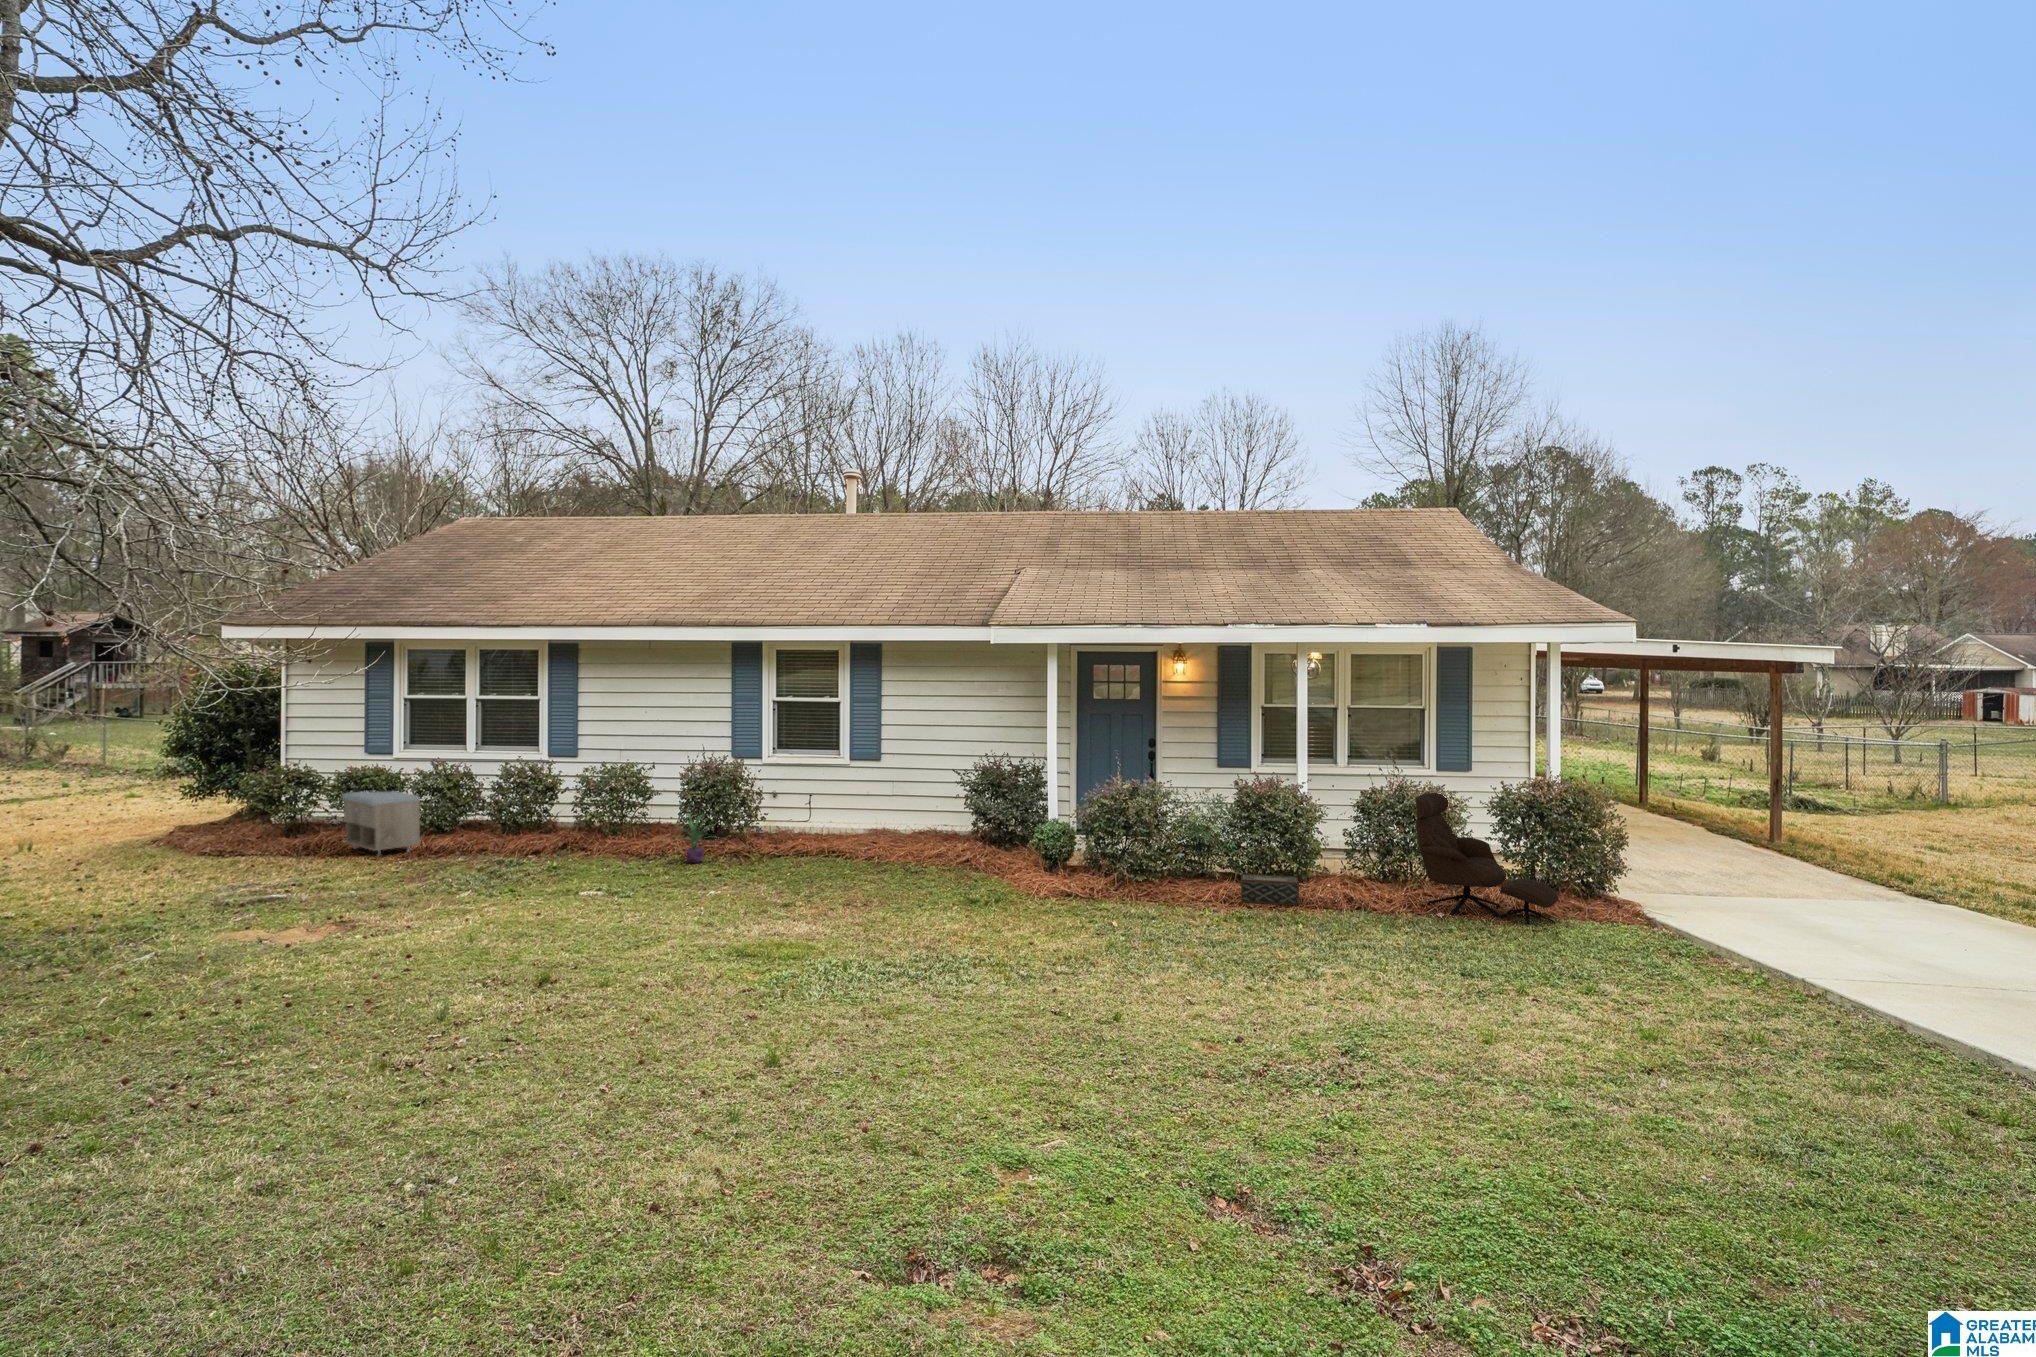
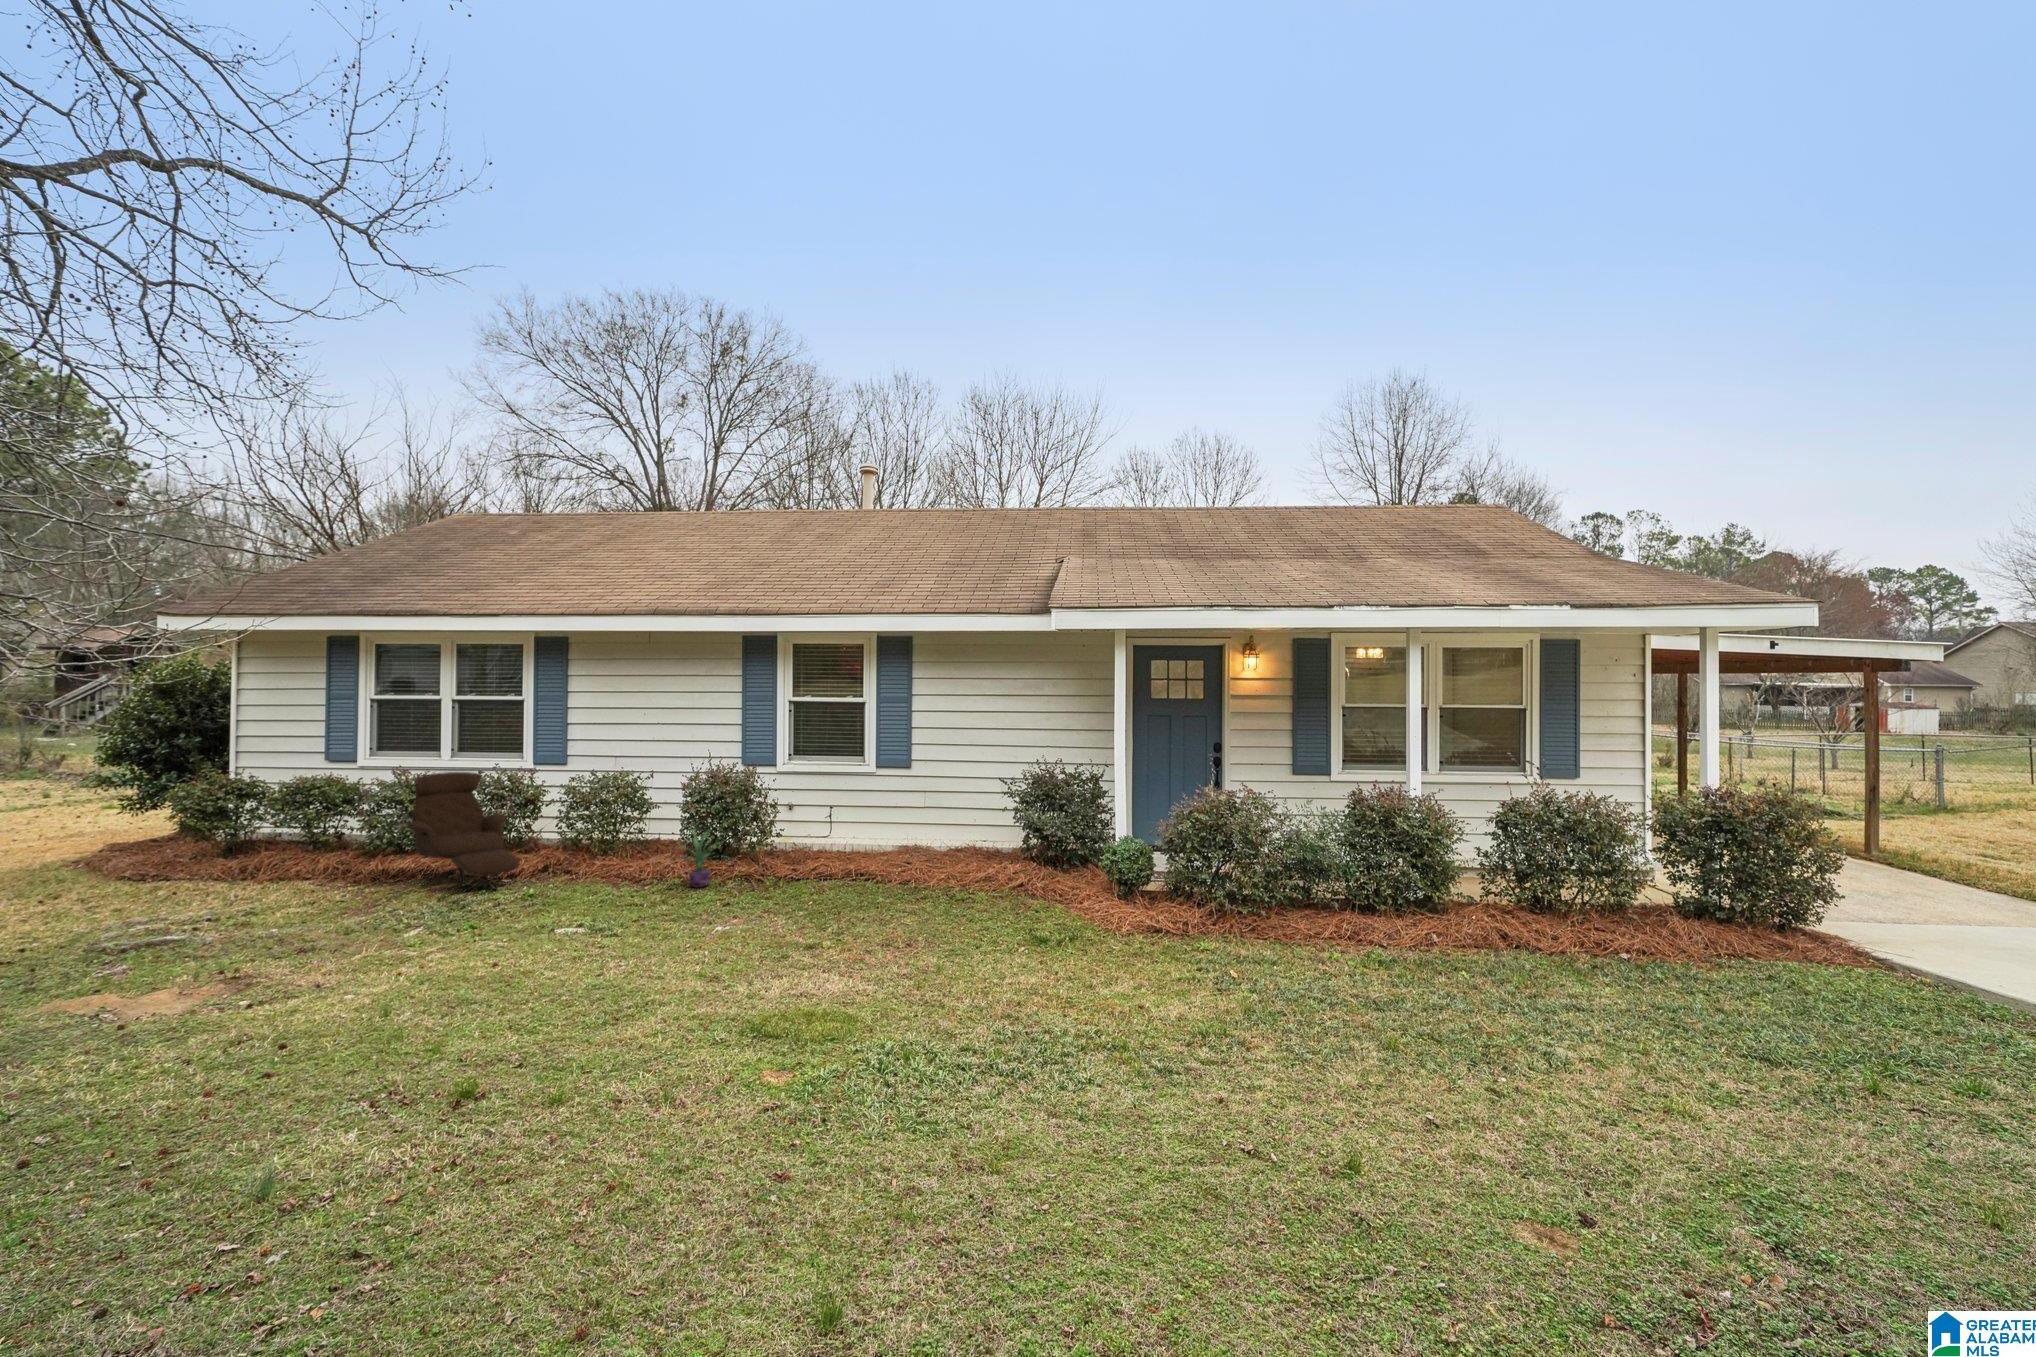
storage bench: present [342,790,420,855] -> none [284,803,377,880]
lounge chair: present [1416,793,1558,925] -> present [407,772,520,892]
woven basket: present [1241,874,1299,905] -> none [1358,899,1438,938]

